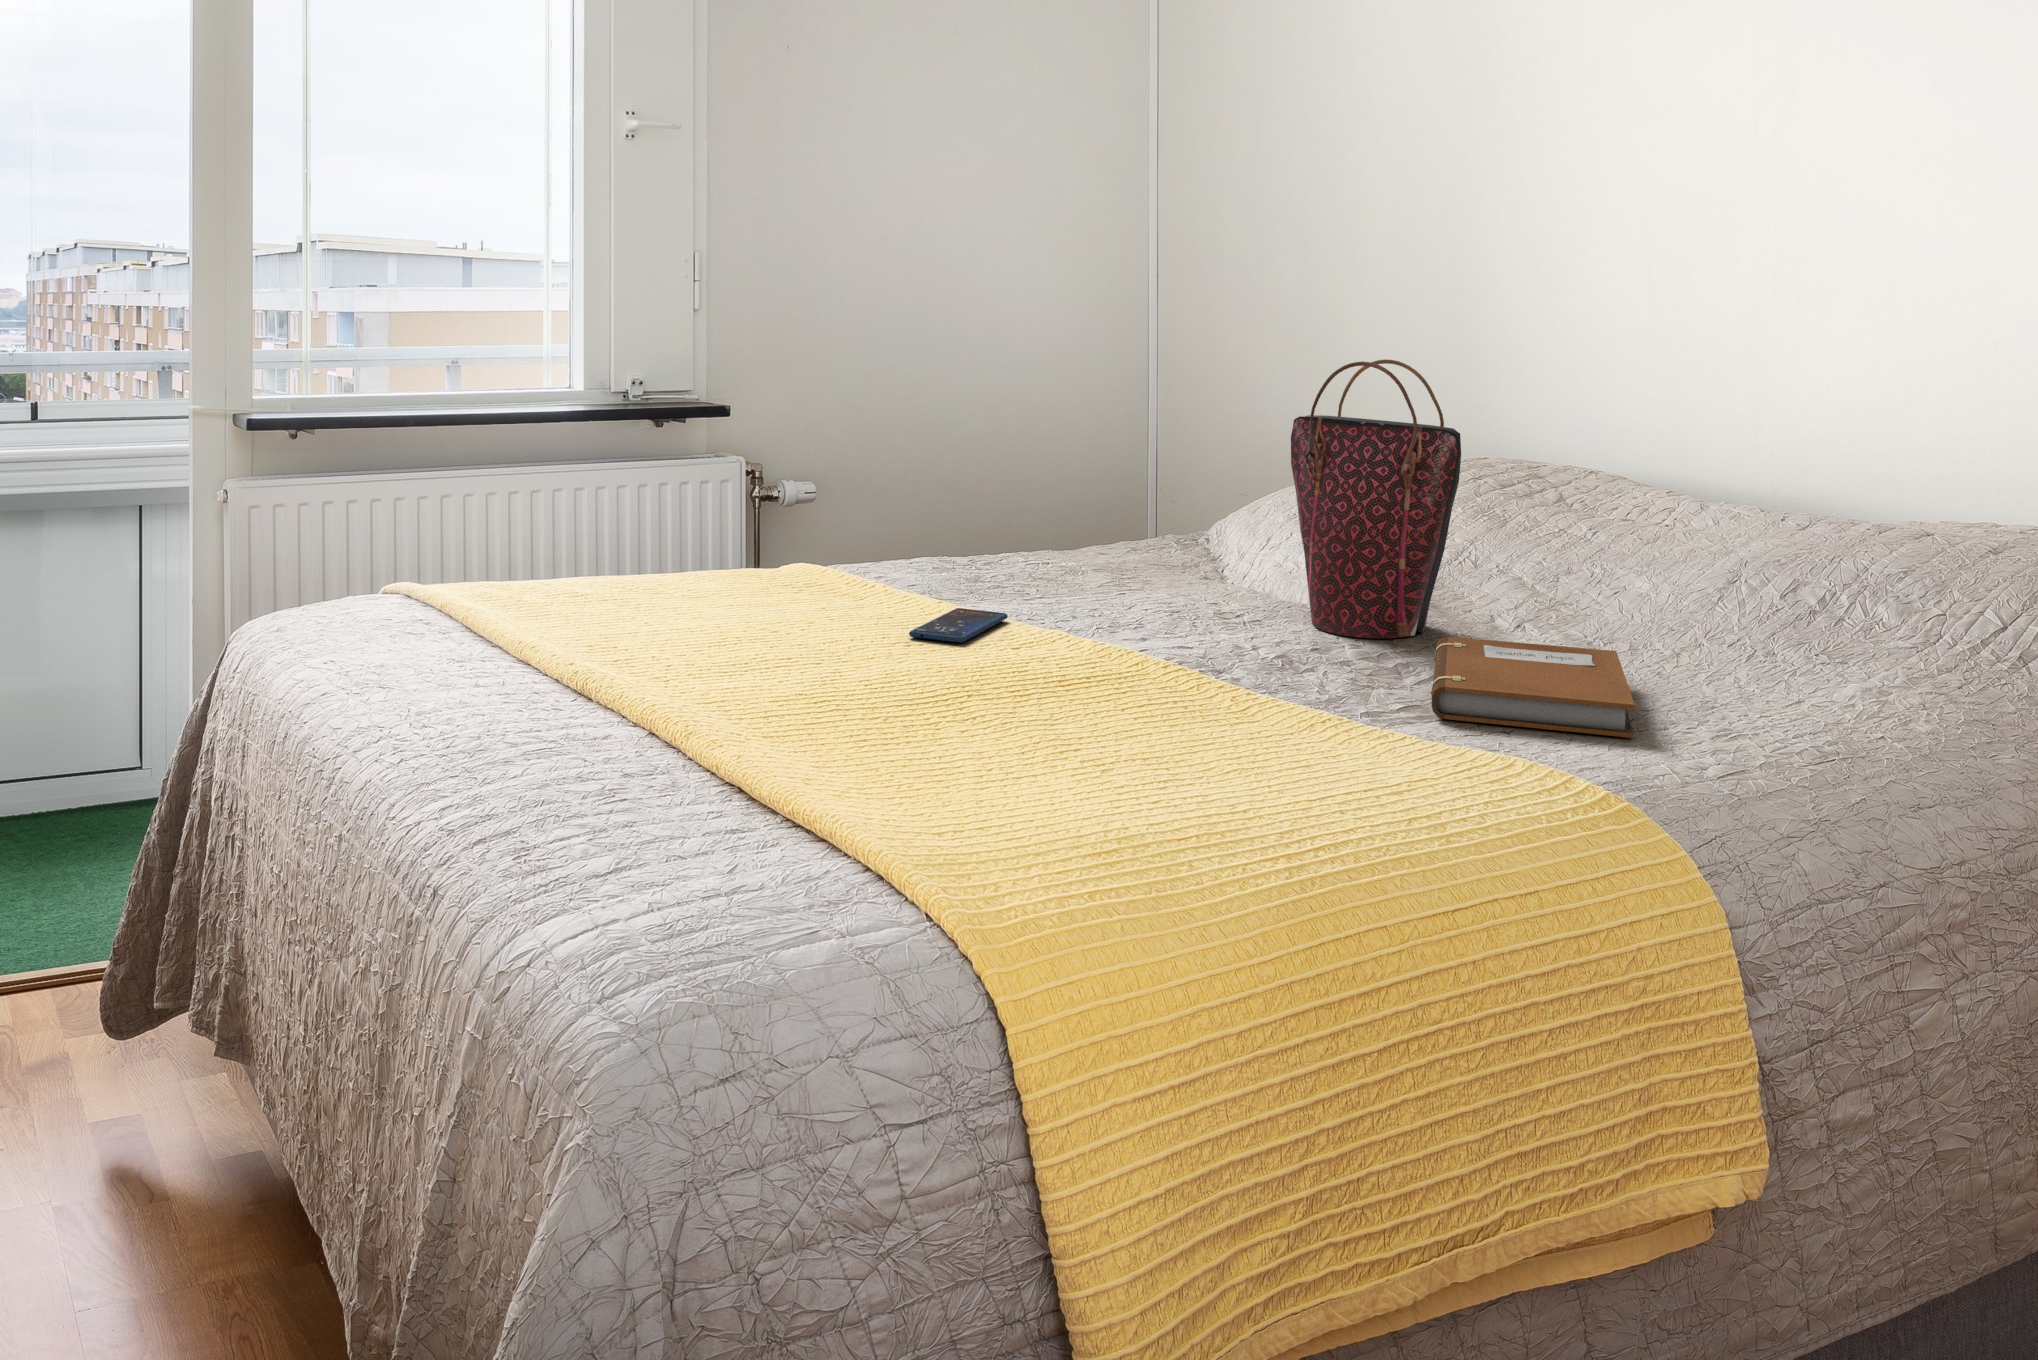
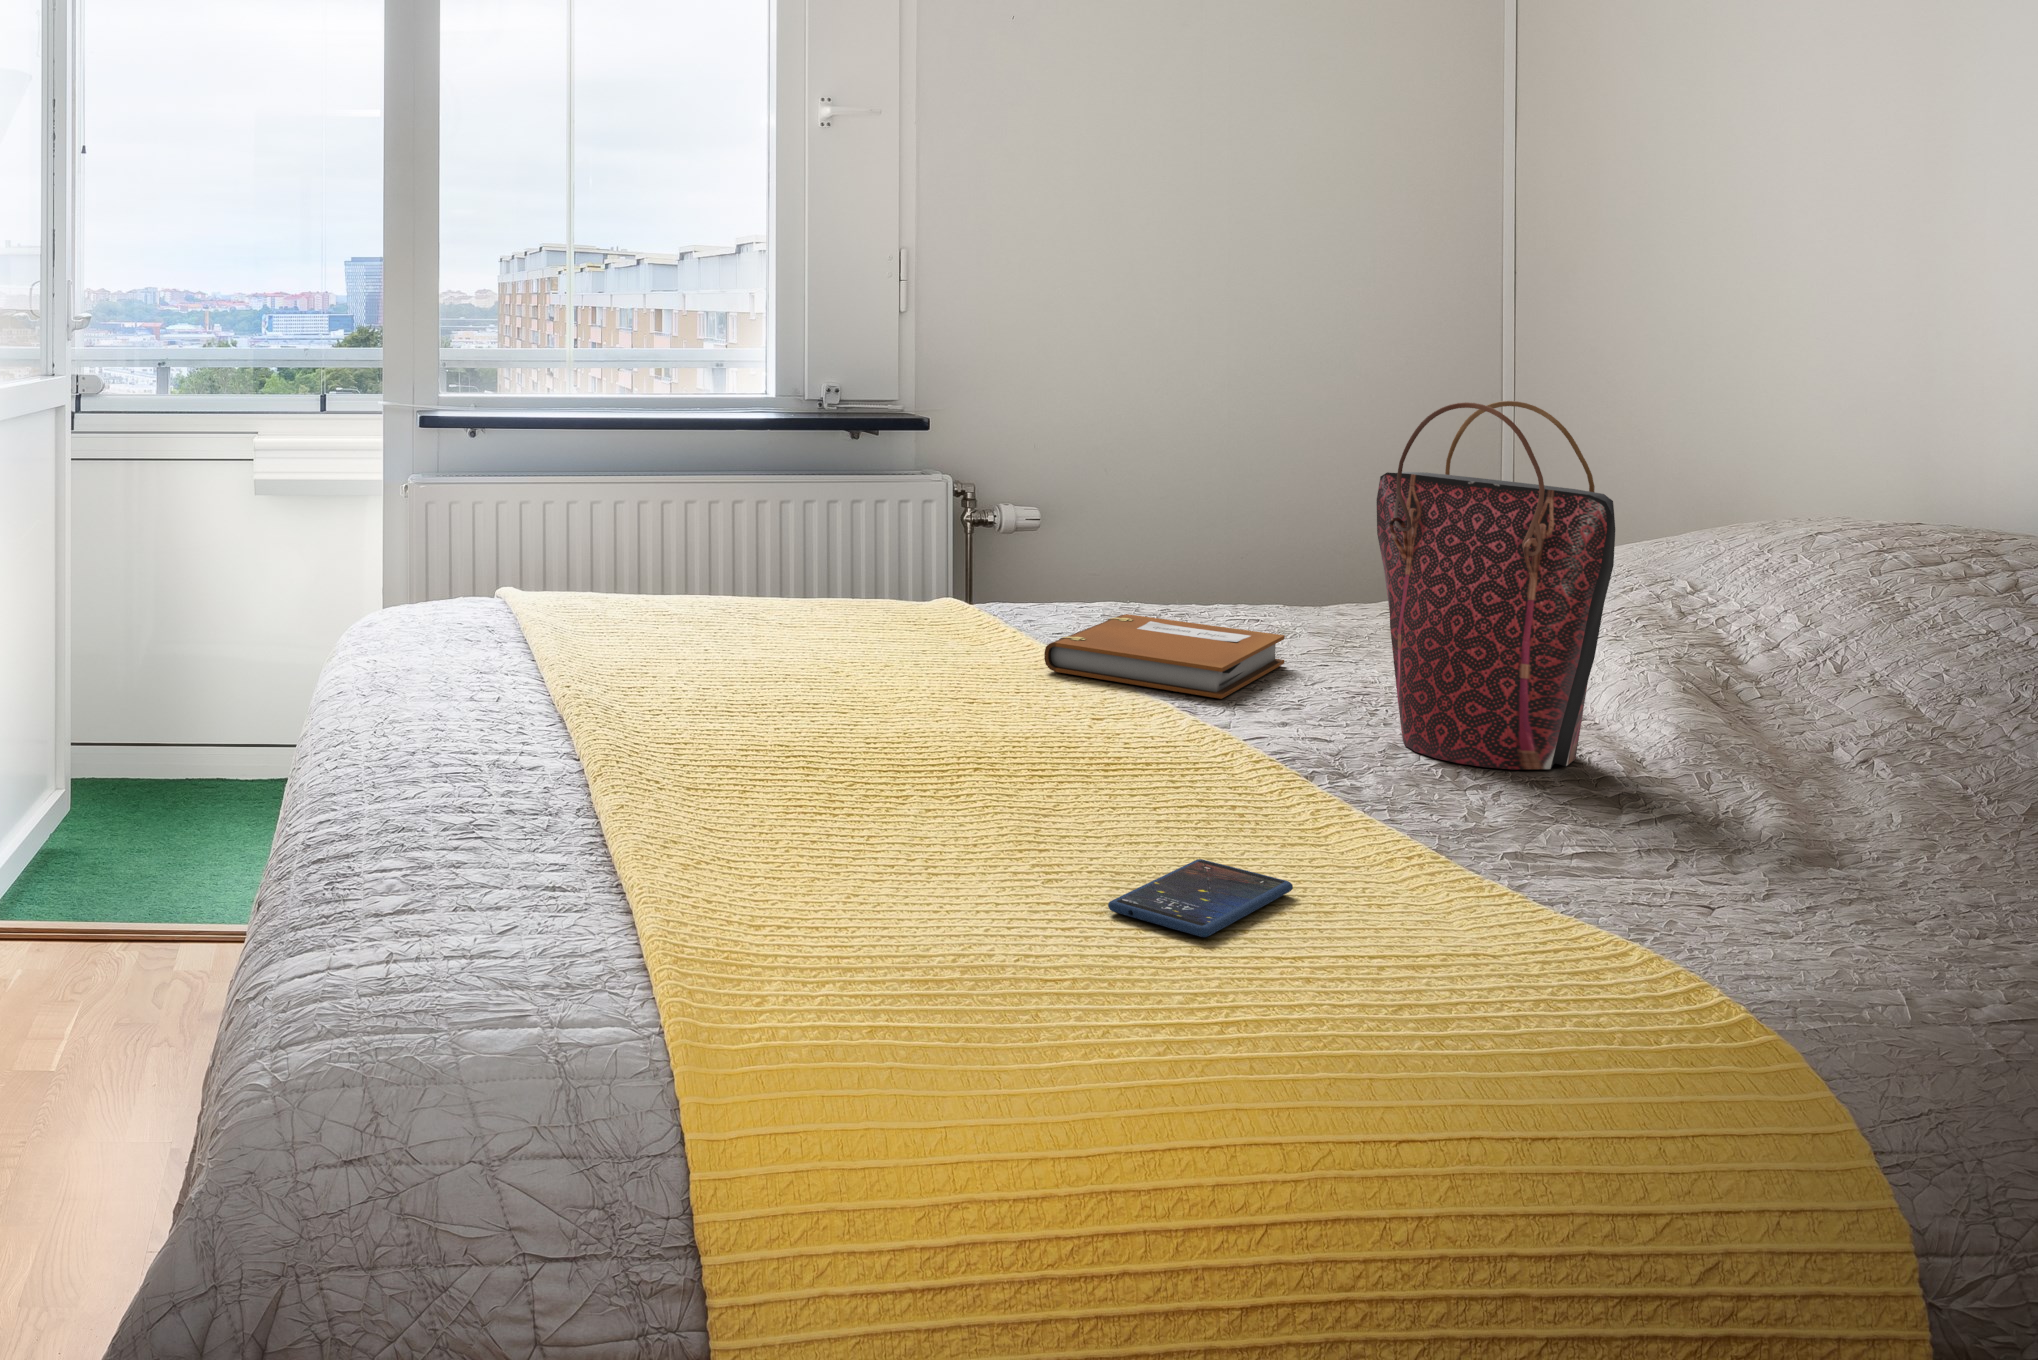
smartphone: present [909,608,1008,643] -> present [1108,859,1293,937]
notebook: present [1431,637,1635,738] -> present [1044,614,1285,699]

